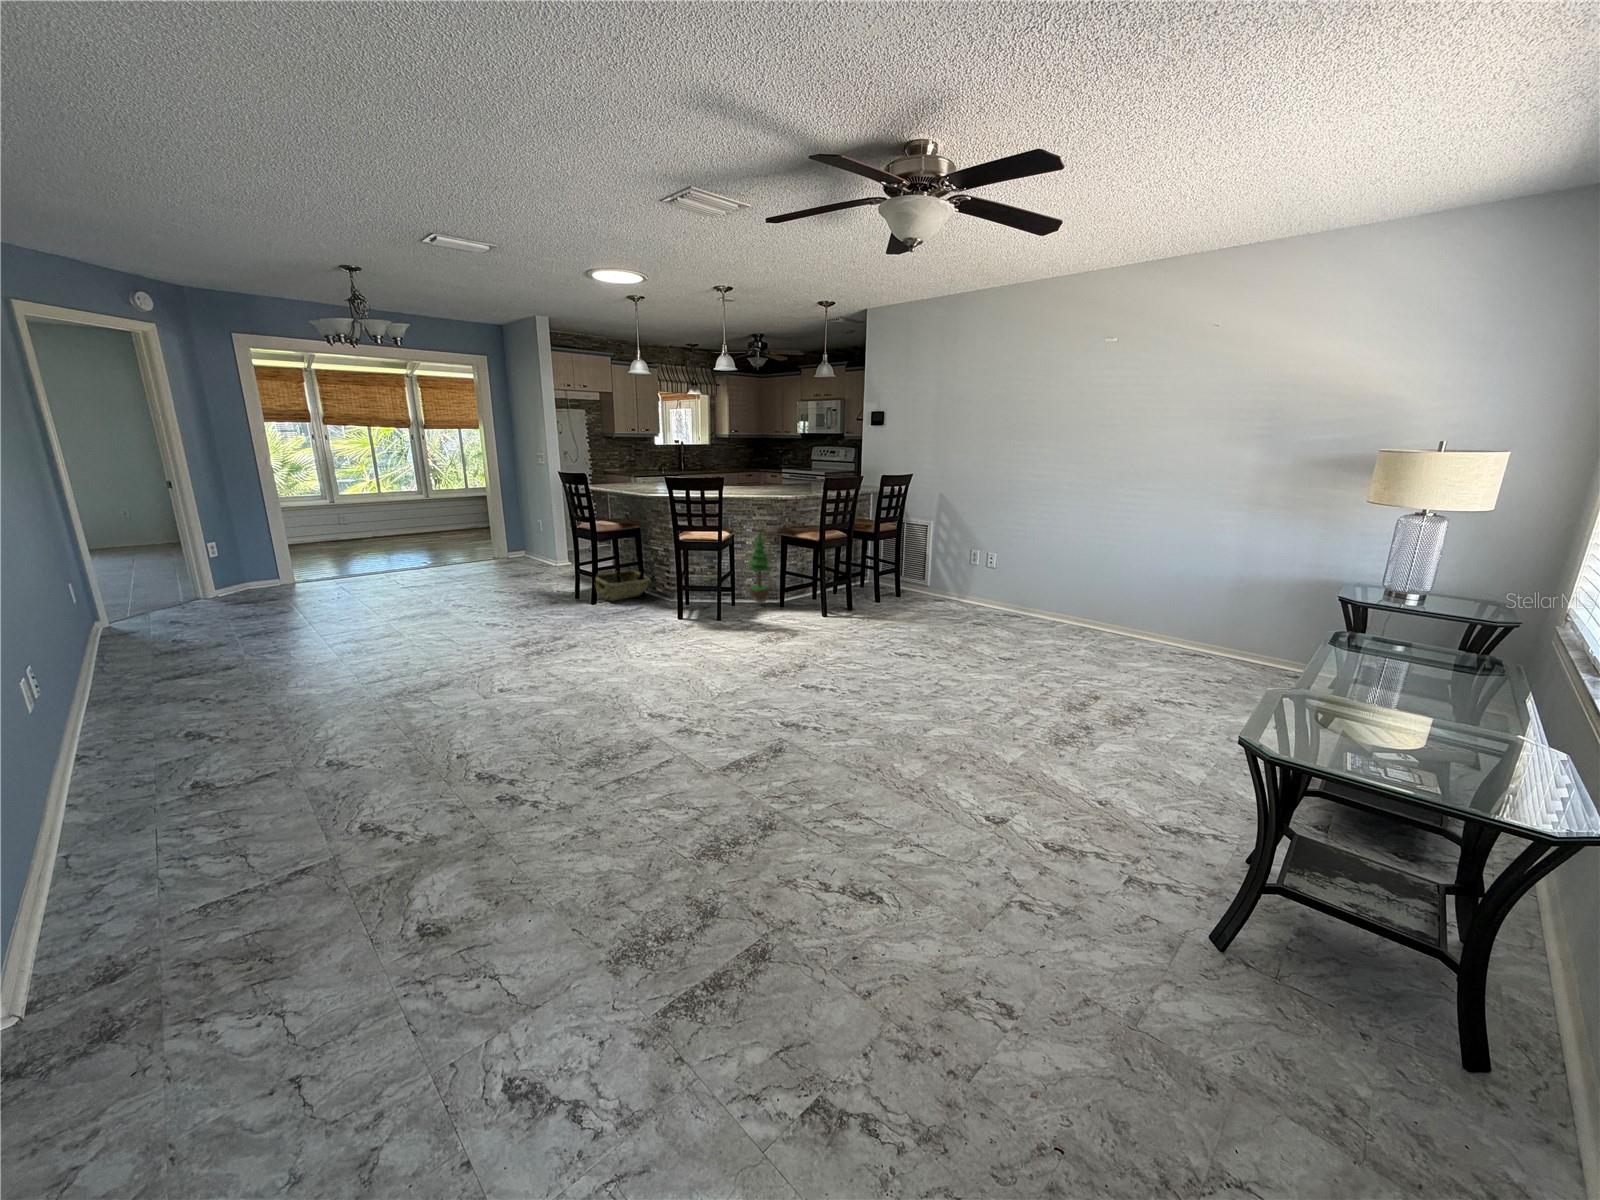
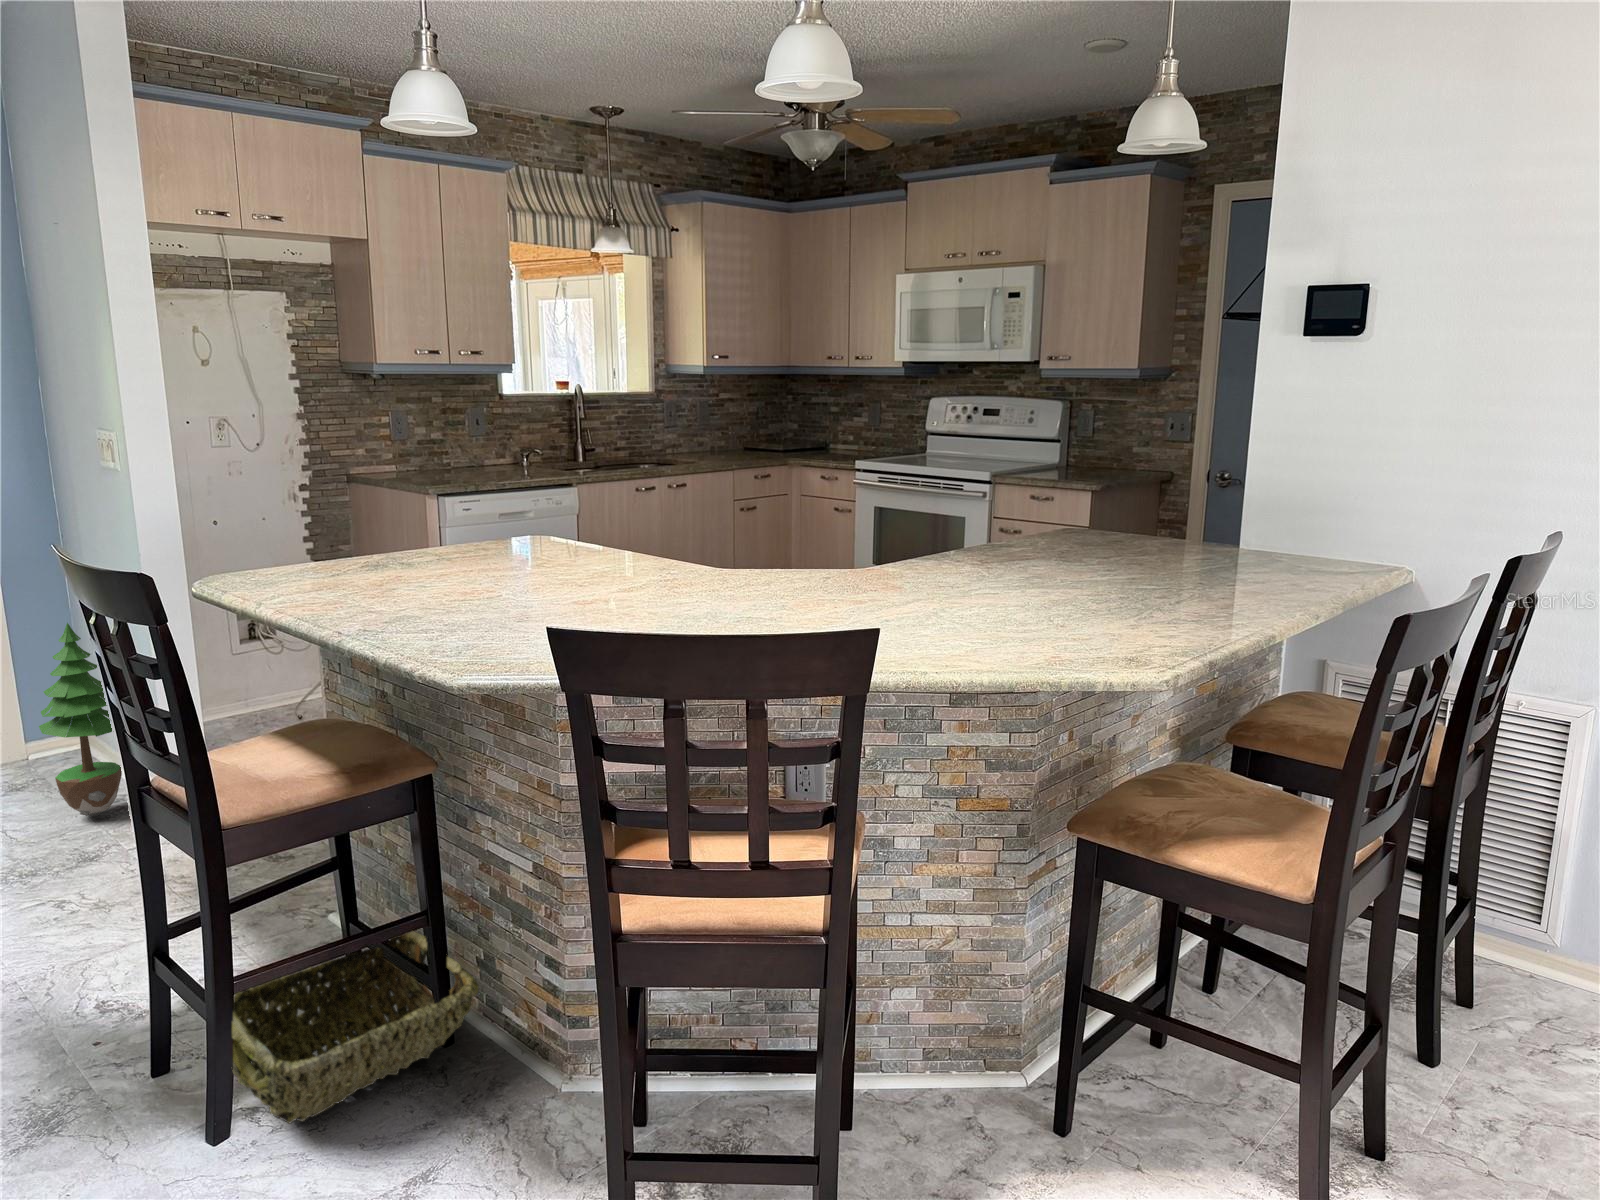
potted tree: present [747,532,772,604] -> present [39,623,122,817]

